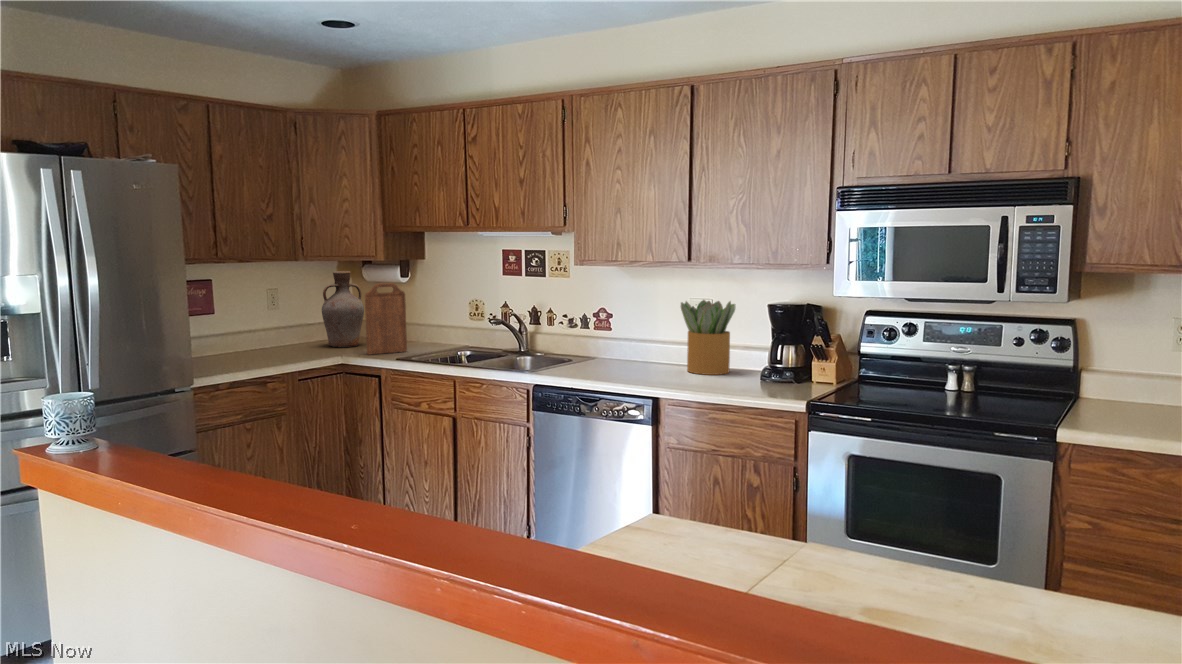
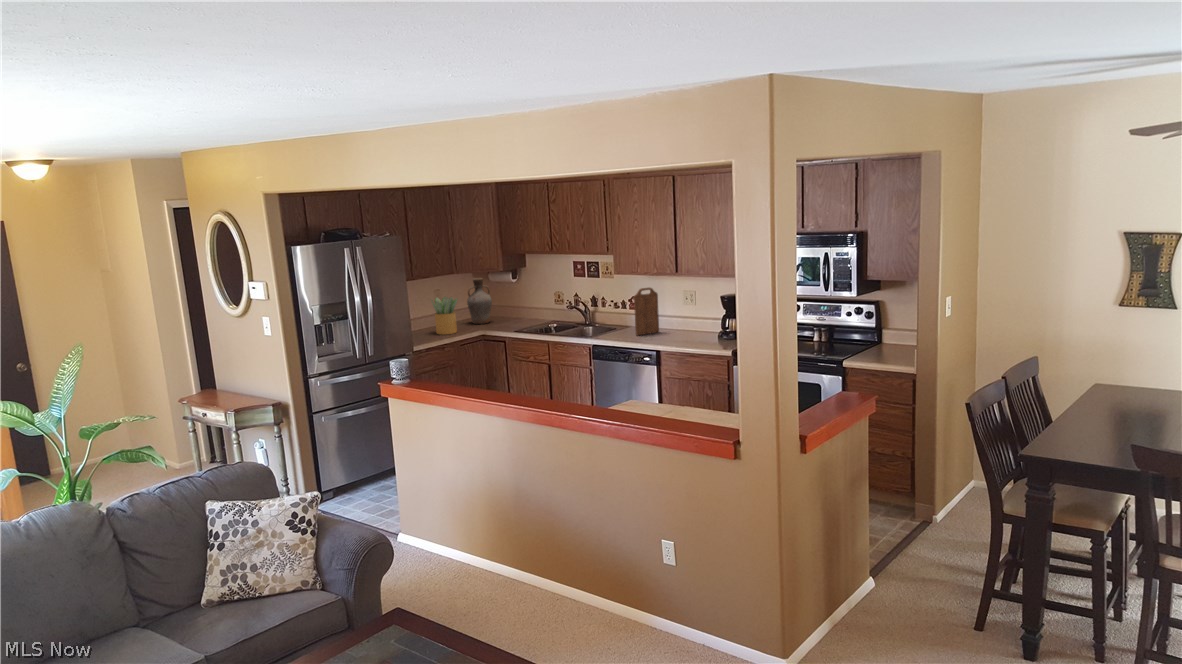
cutting board: present [365,283,407,354] -> present [634,288,659,335]
potted plant: present [681,300,735,375] -> present [431,297,458,335]

